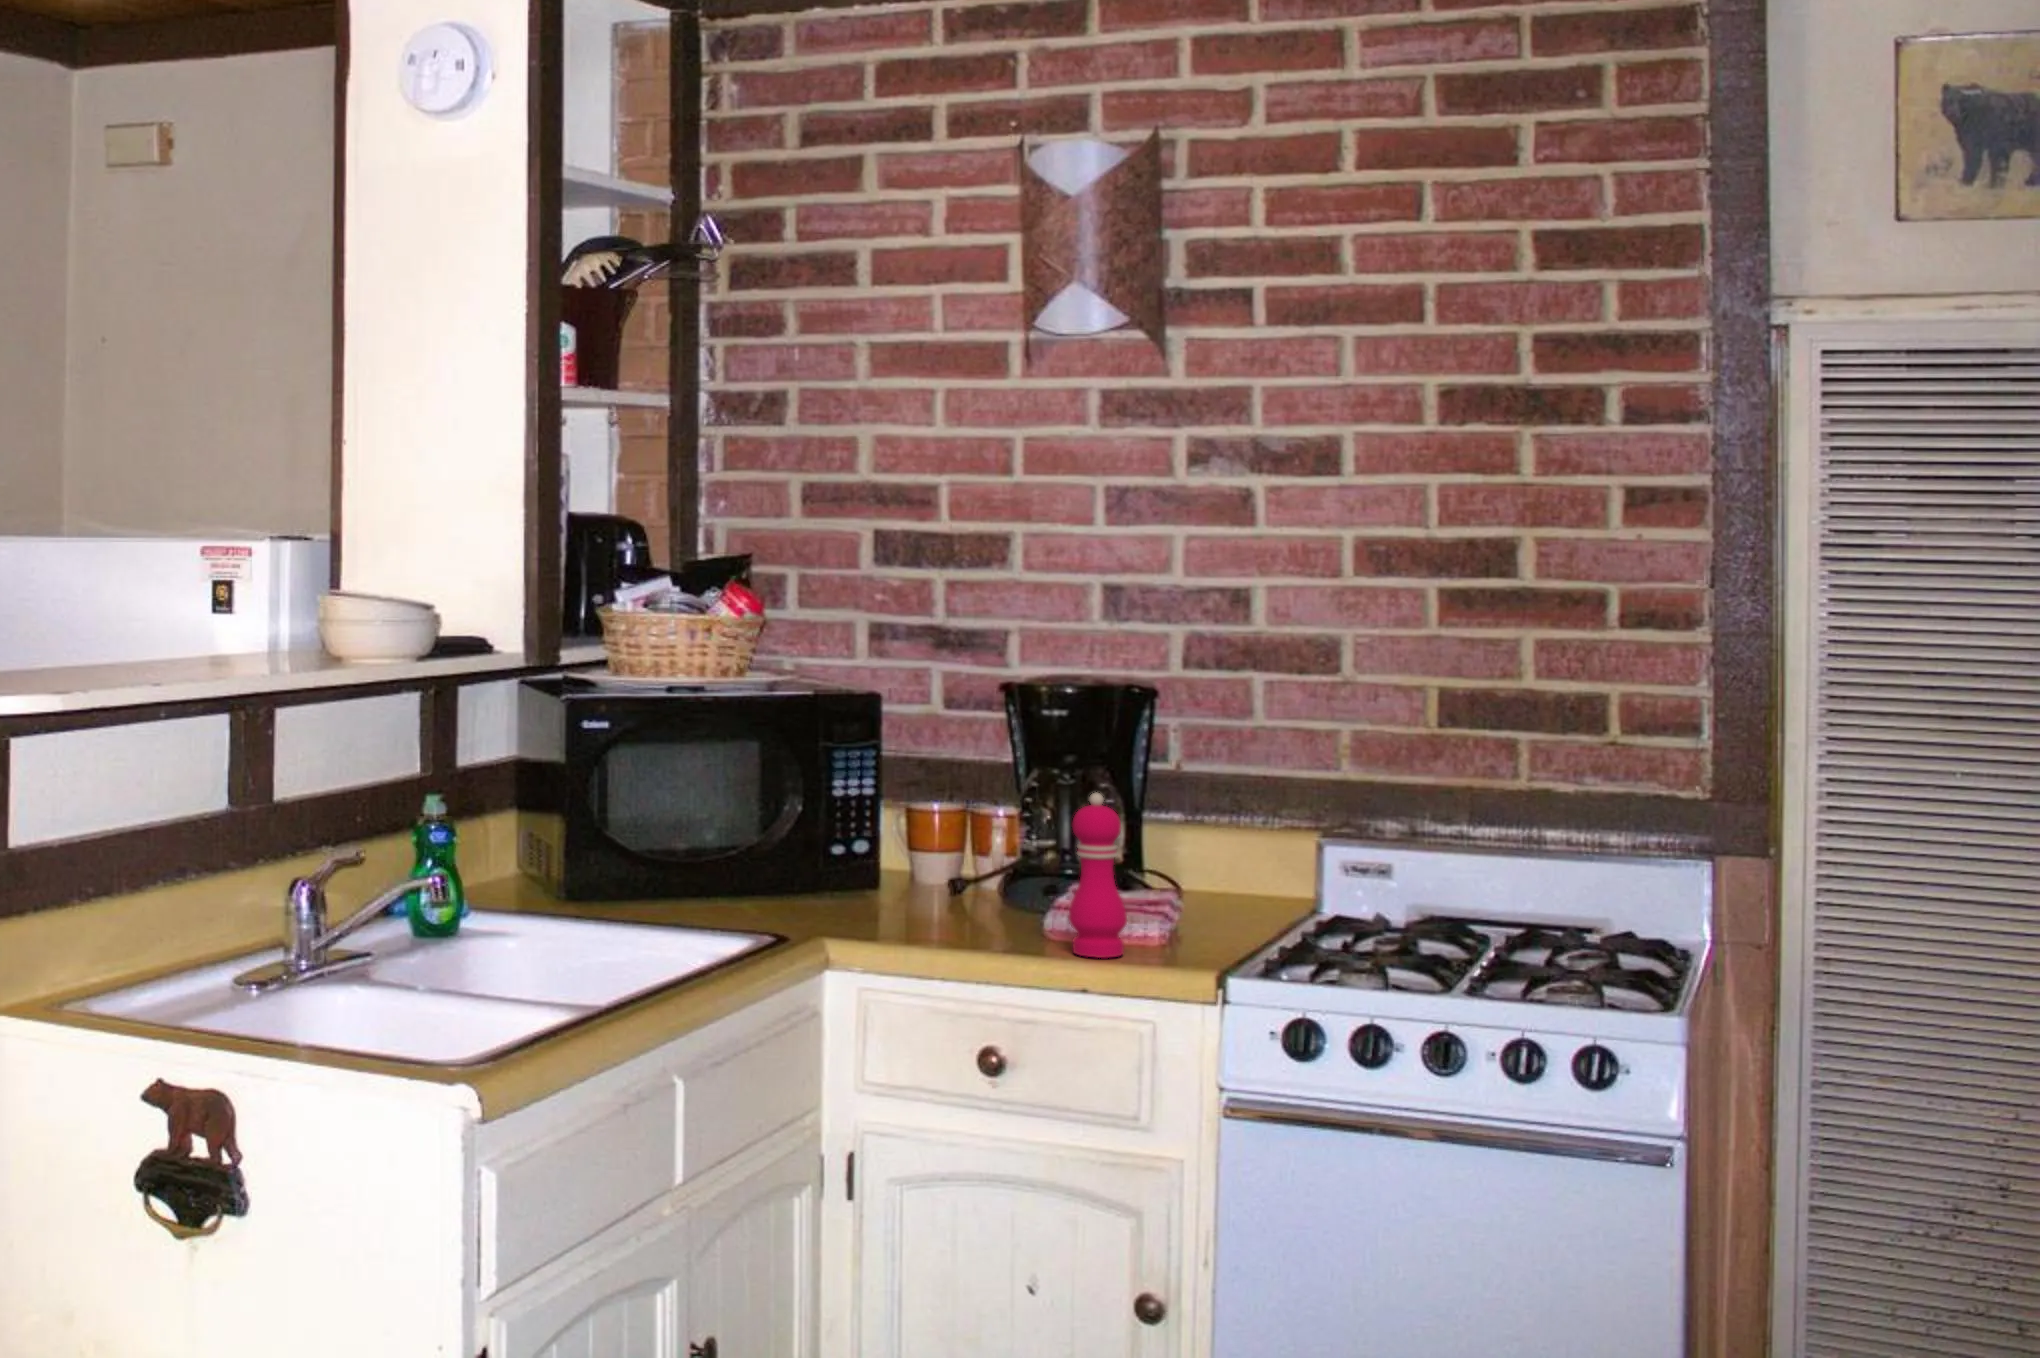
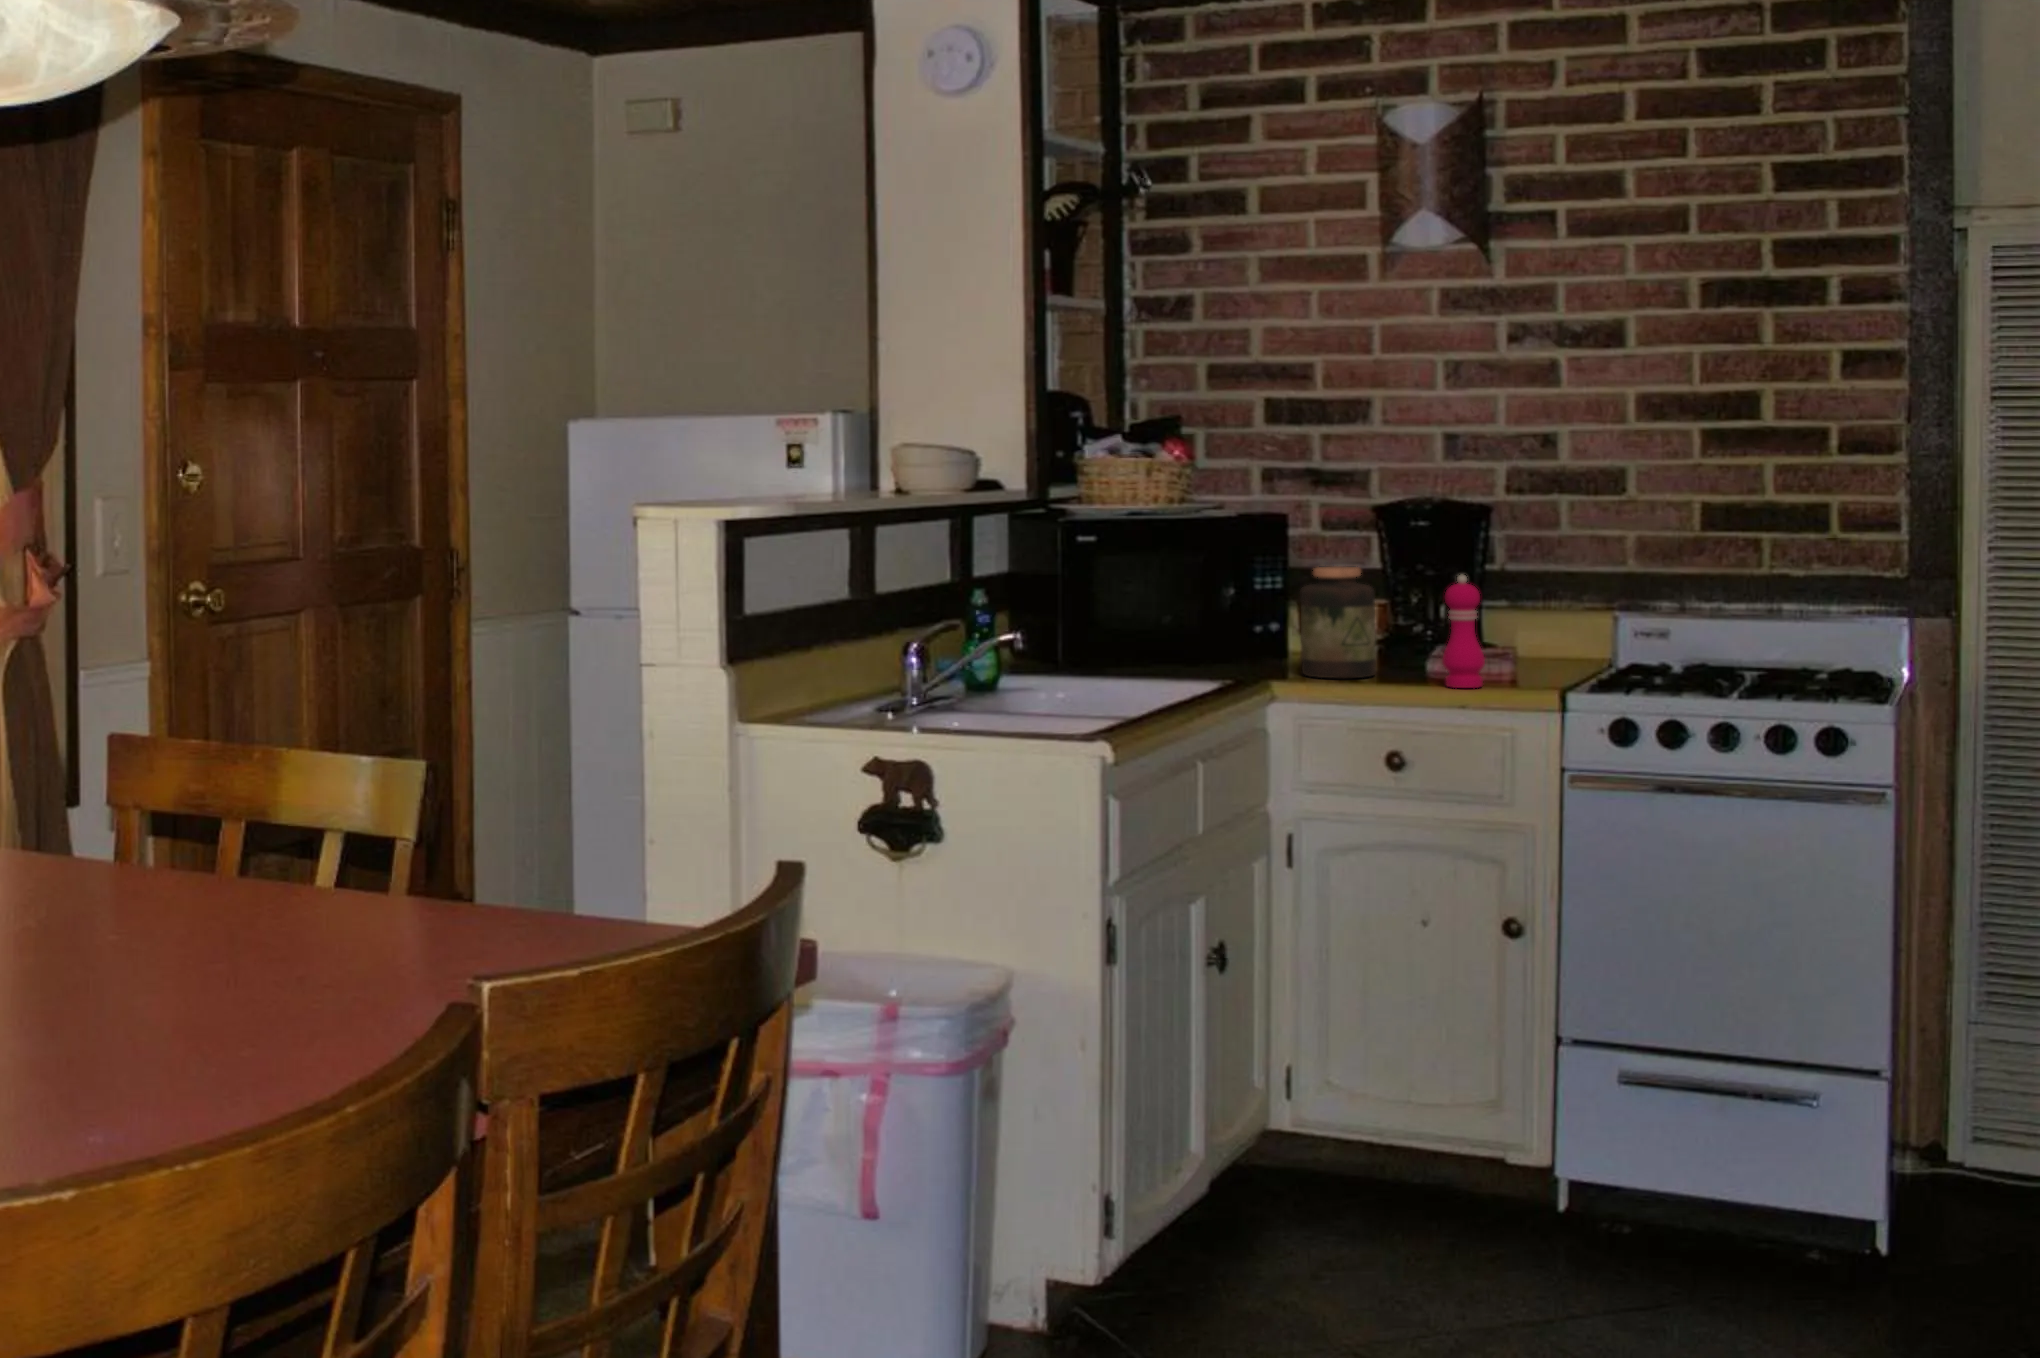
jar: none [887,770,987,932] -> present [1300,567,1376,678]

